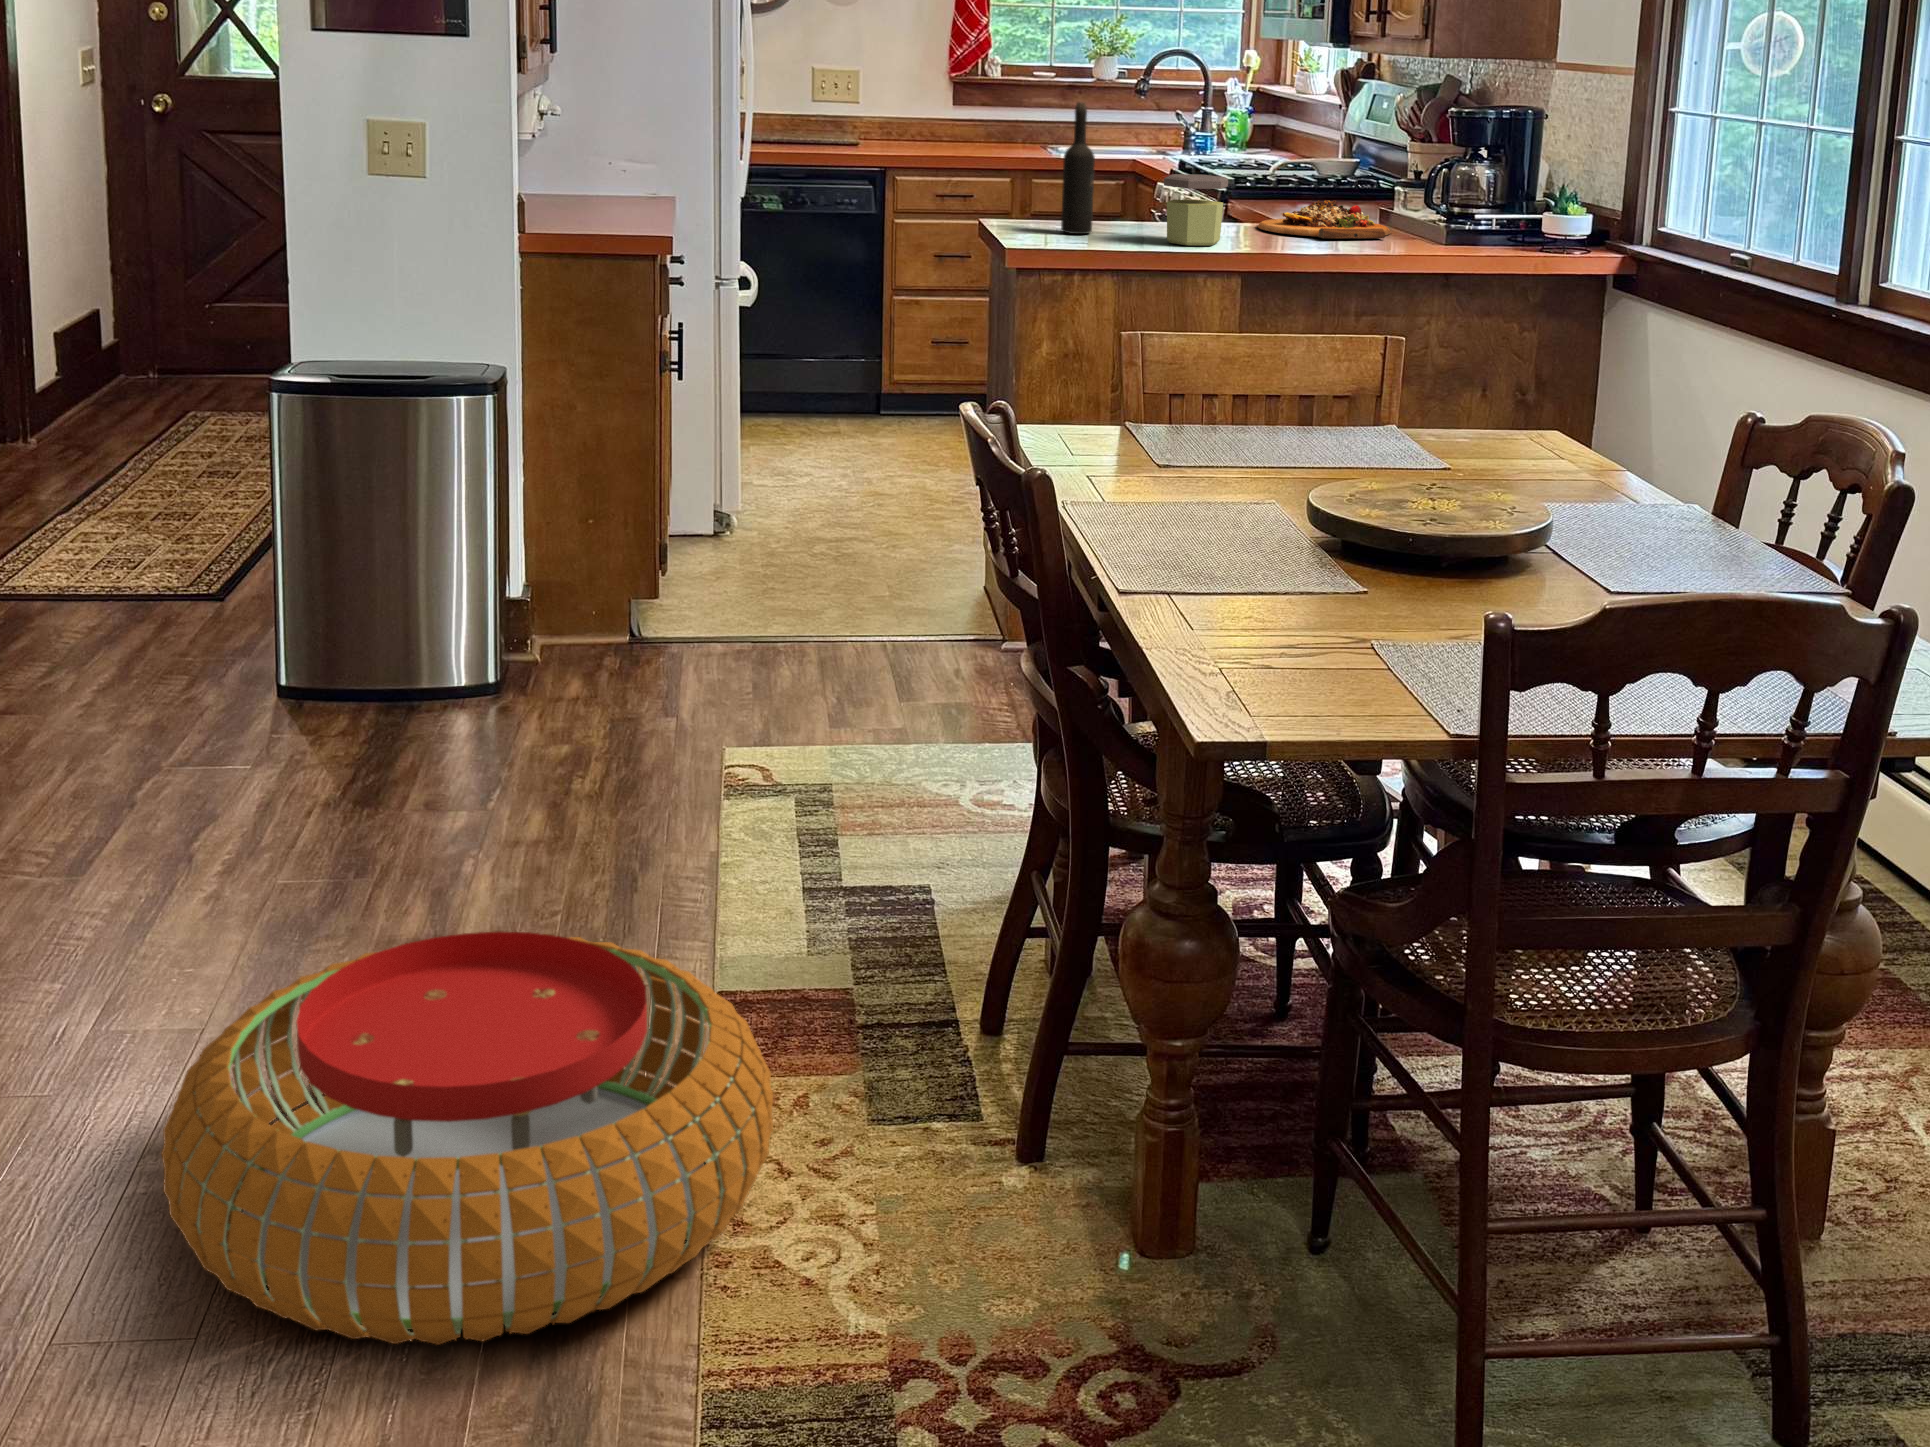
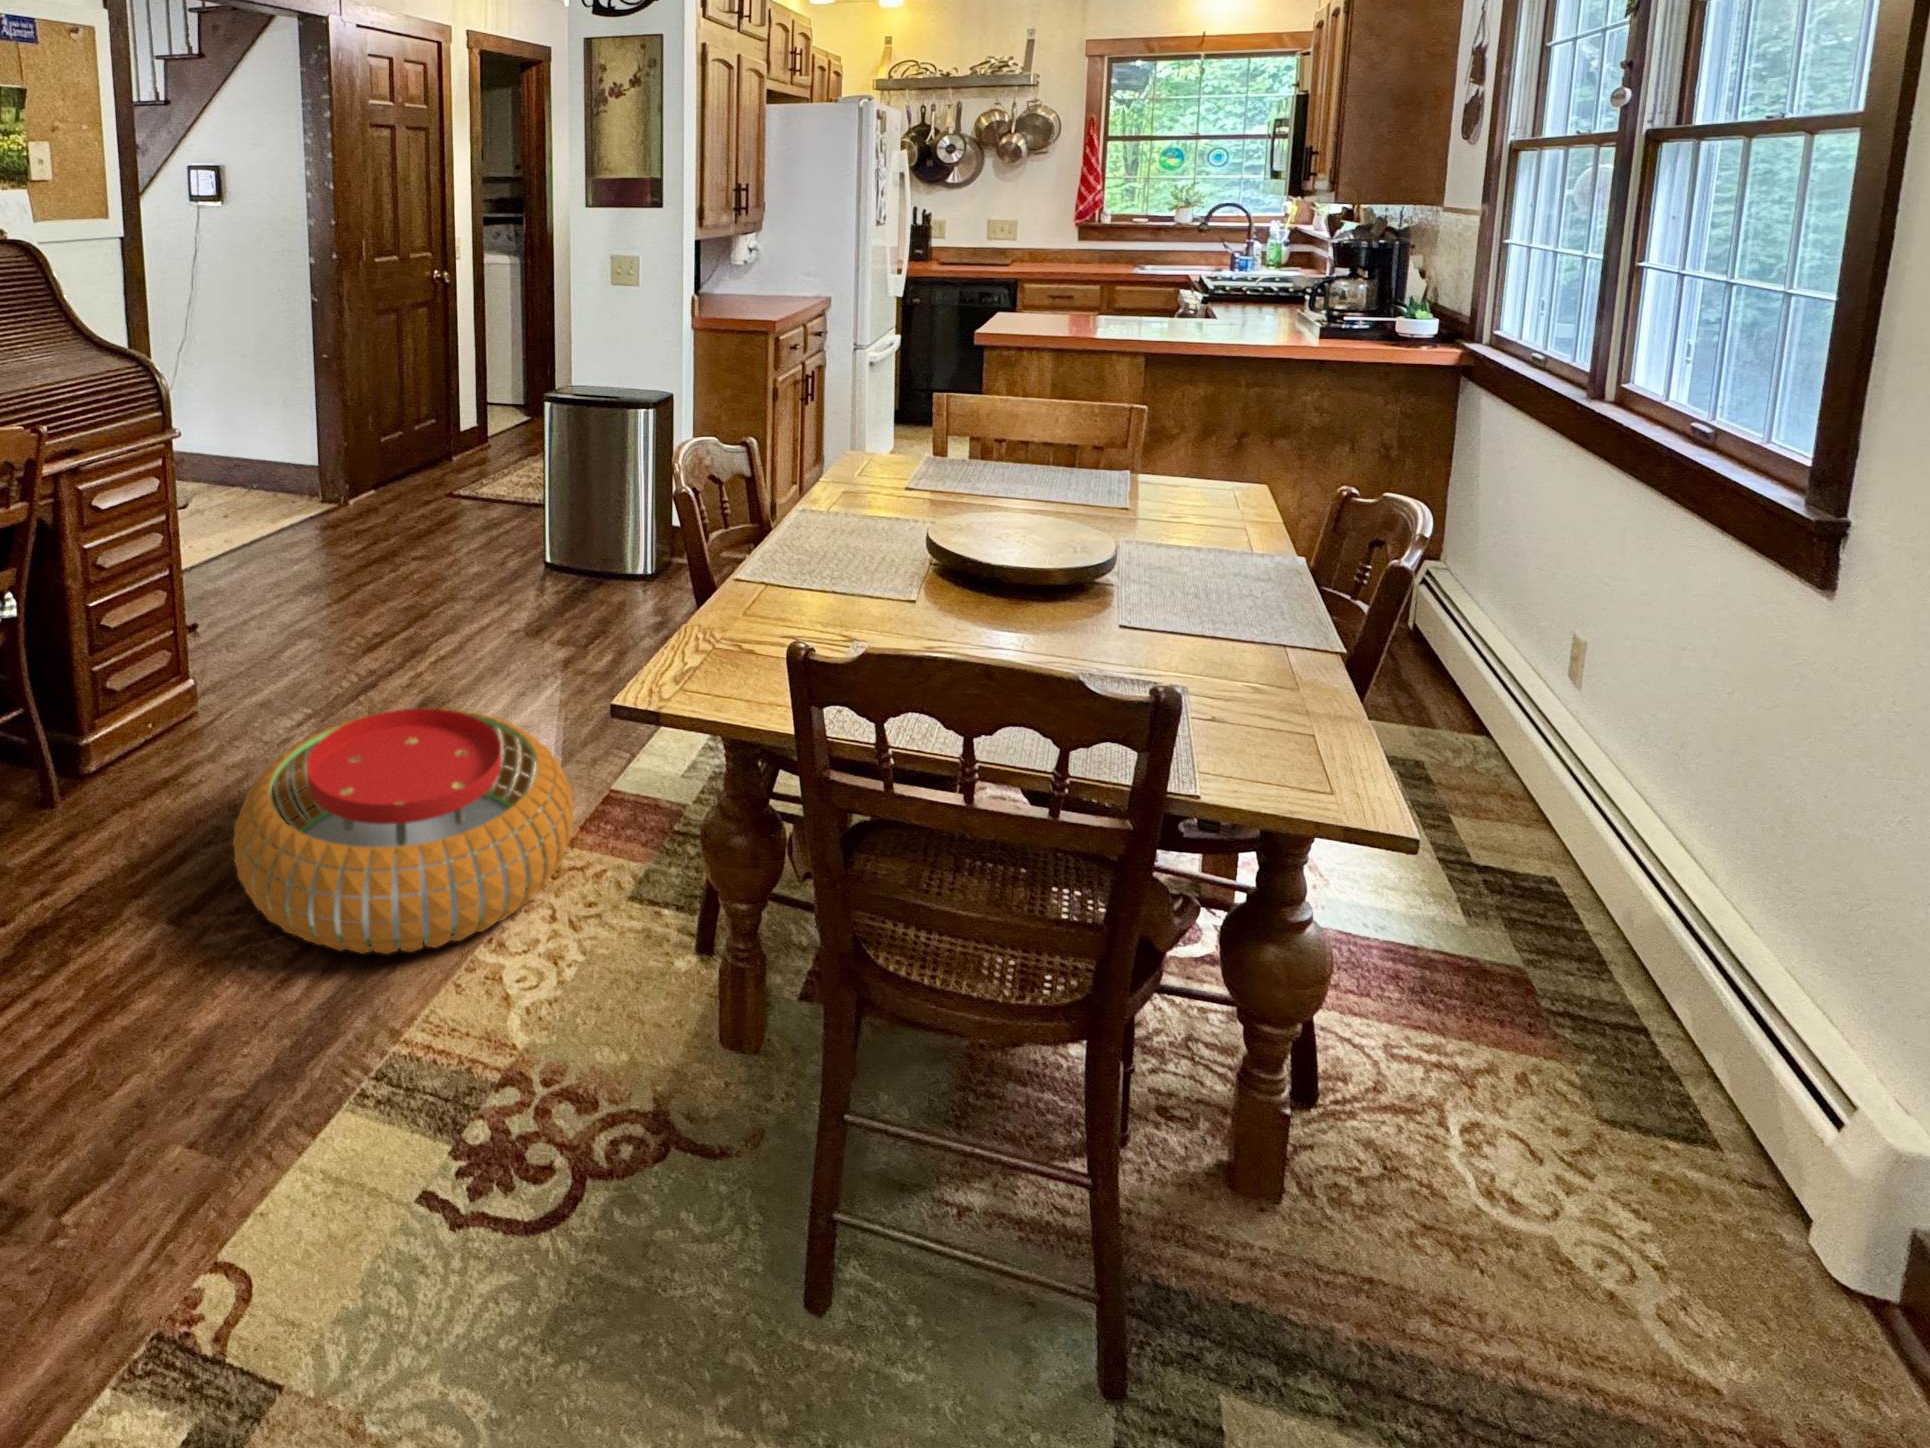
wine bottle: present [1061,102,1095,234] -> none [1035,239,1058,322]
jar: present [1164,174,1228,246] -> none [1096,285,1144,332]
cutting board: present [1258,200,1391,239] -> none [1181,303,1283,331]

